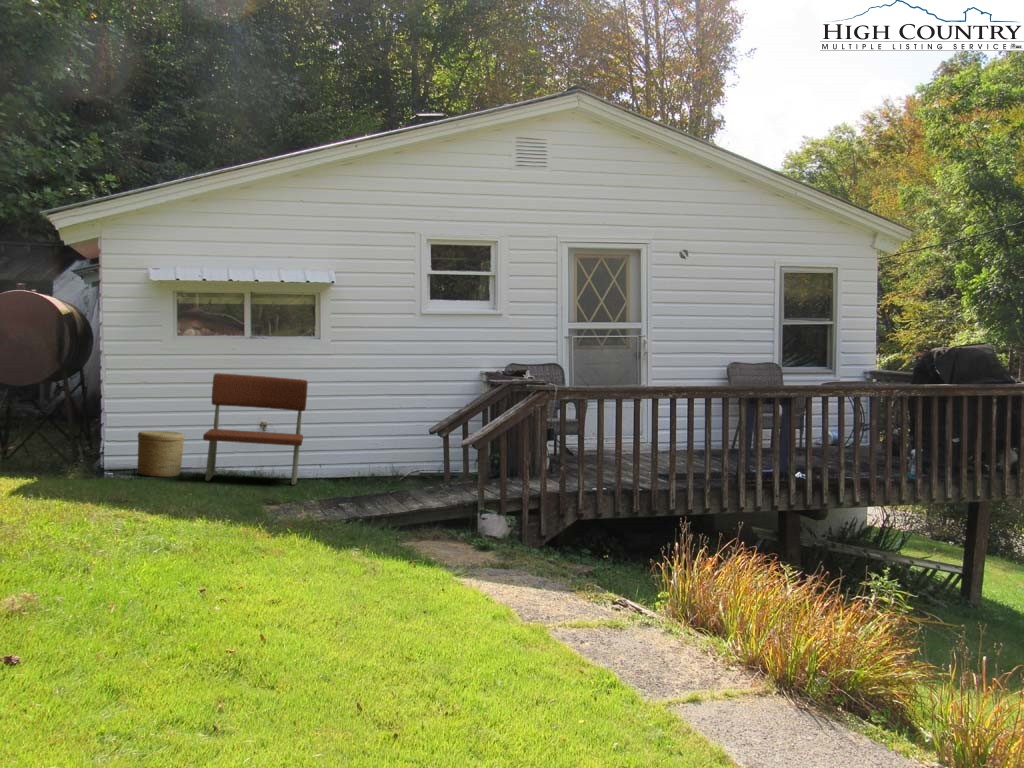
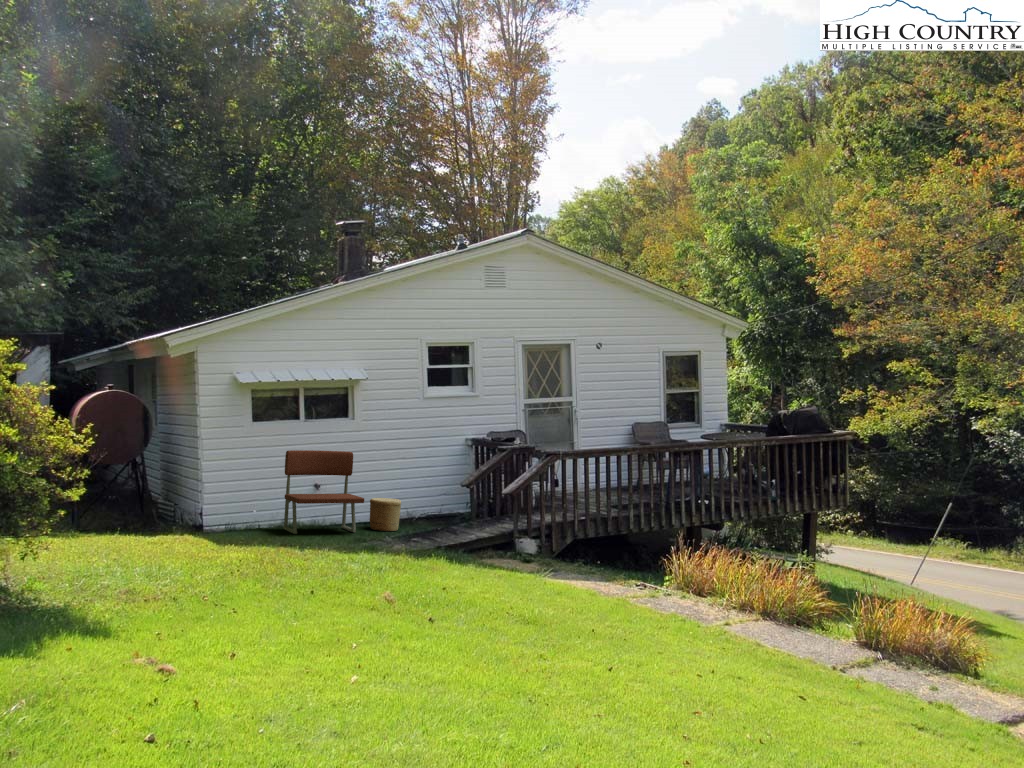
woven basket: present [138,431,184,477] -> present [370,498,401,531]

